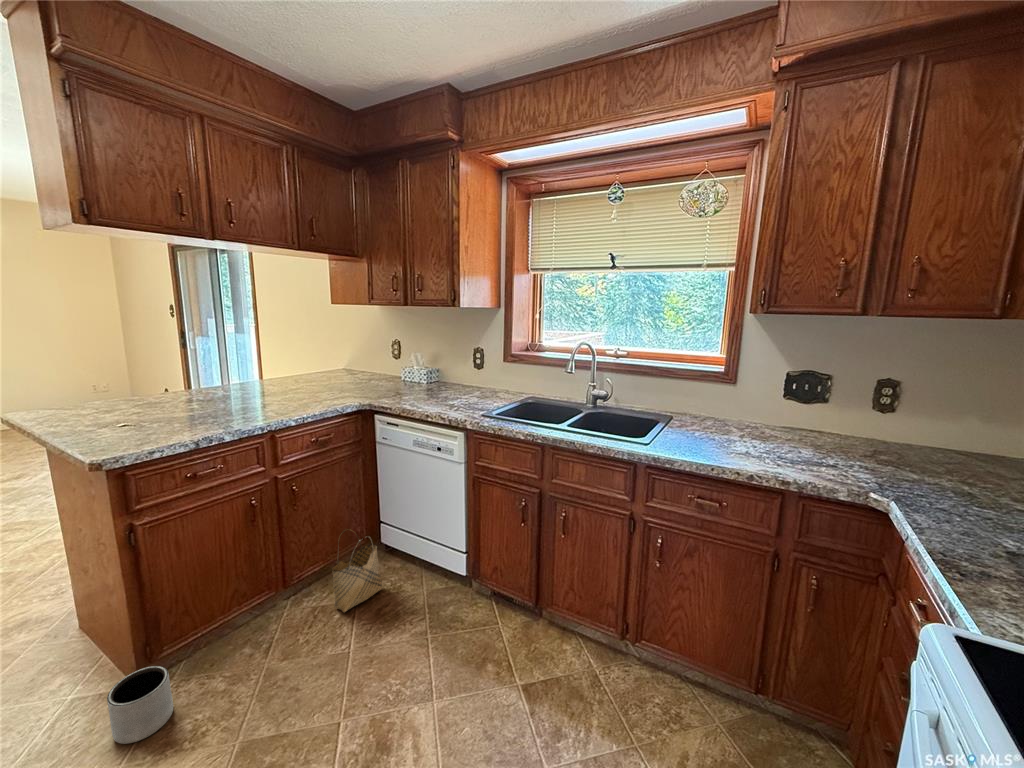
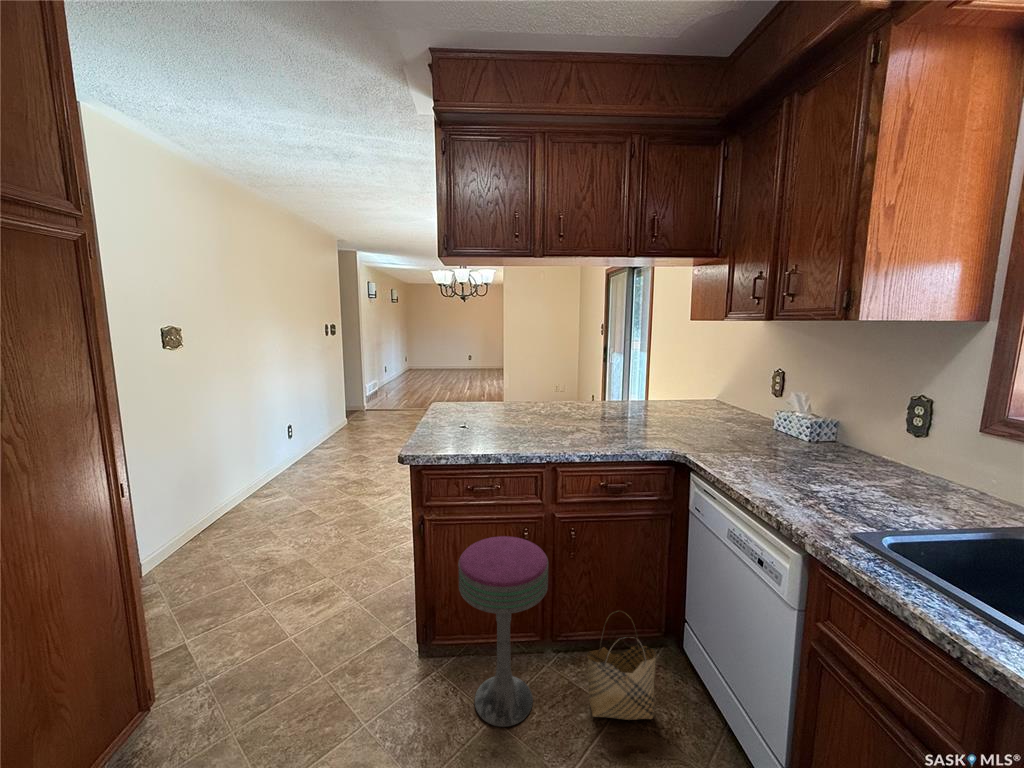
bar stool: none [202,505,300,675] -> present [458,536,548,727]
planter: present [107,666,173,744] -> none [382,644,425,710]

